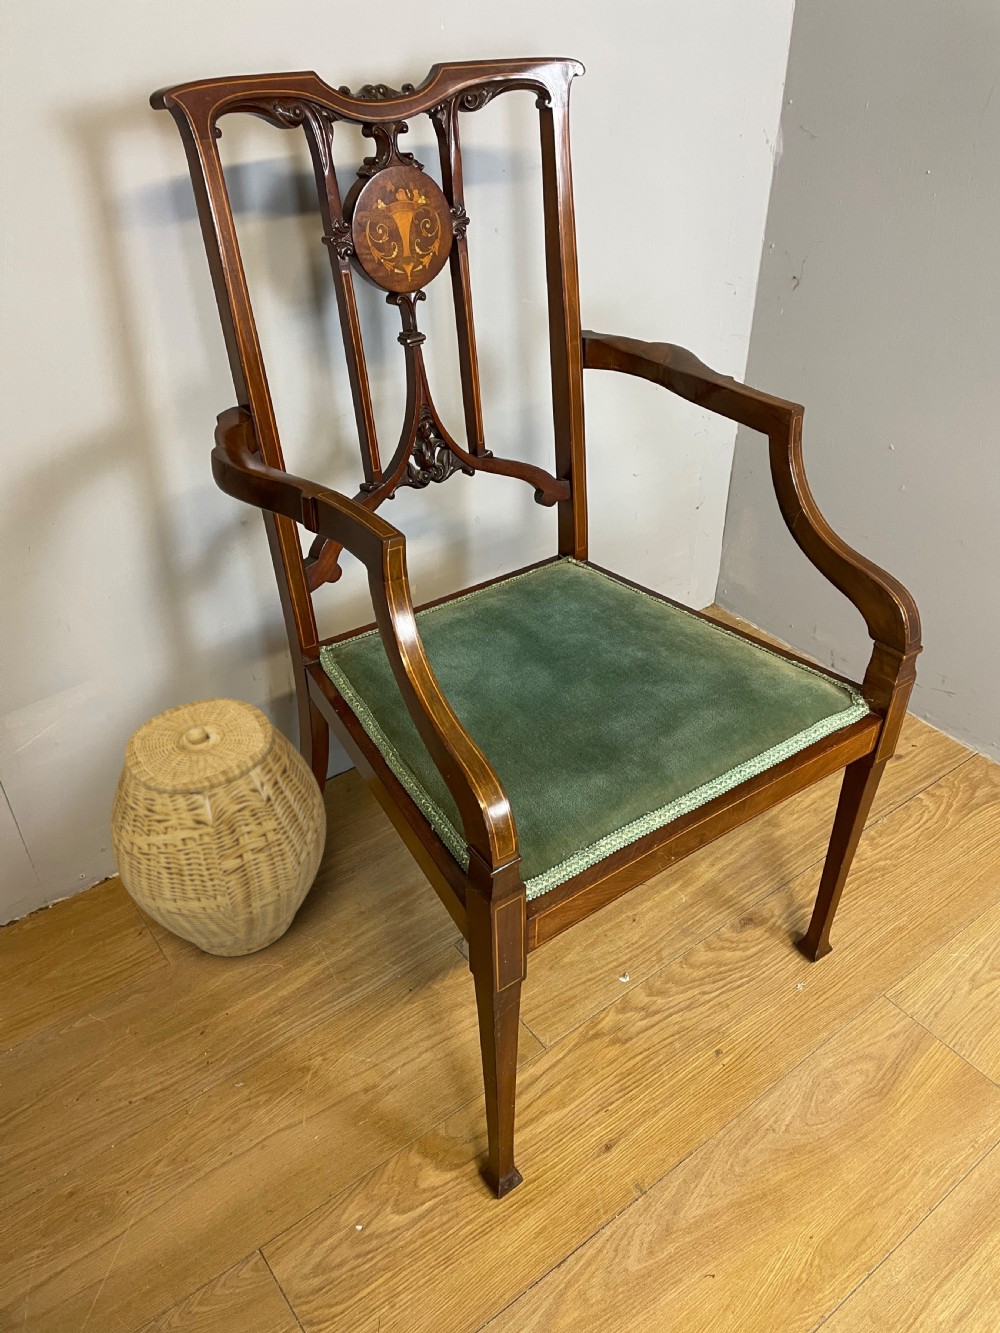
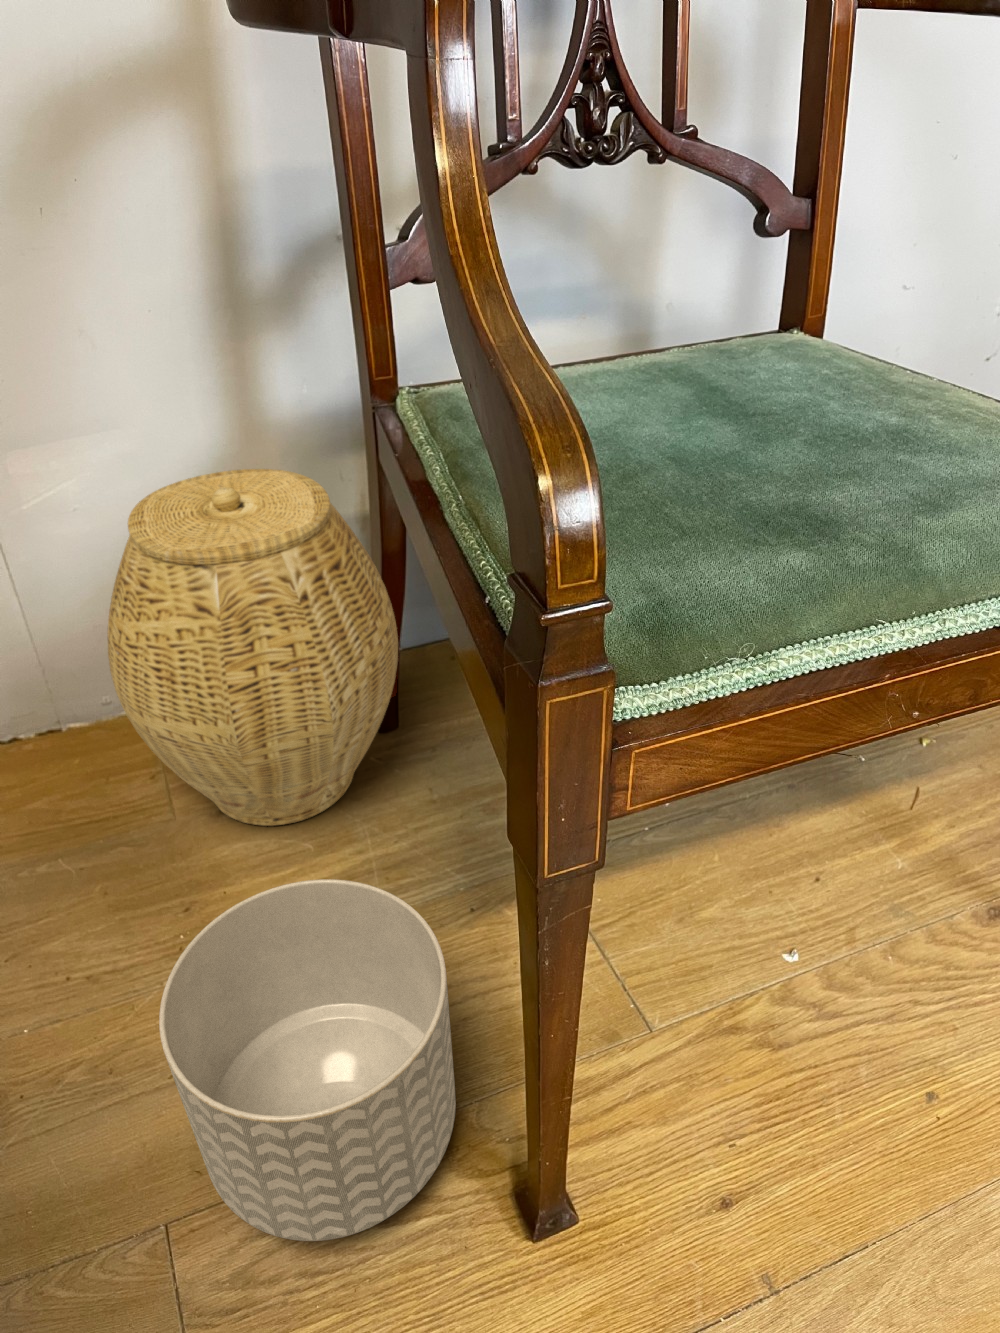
planter: none [247,996,435,1236] -> present [159,879,456,1241]

